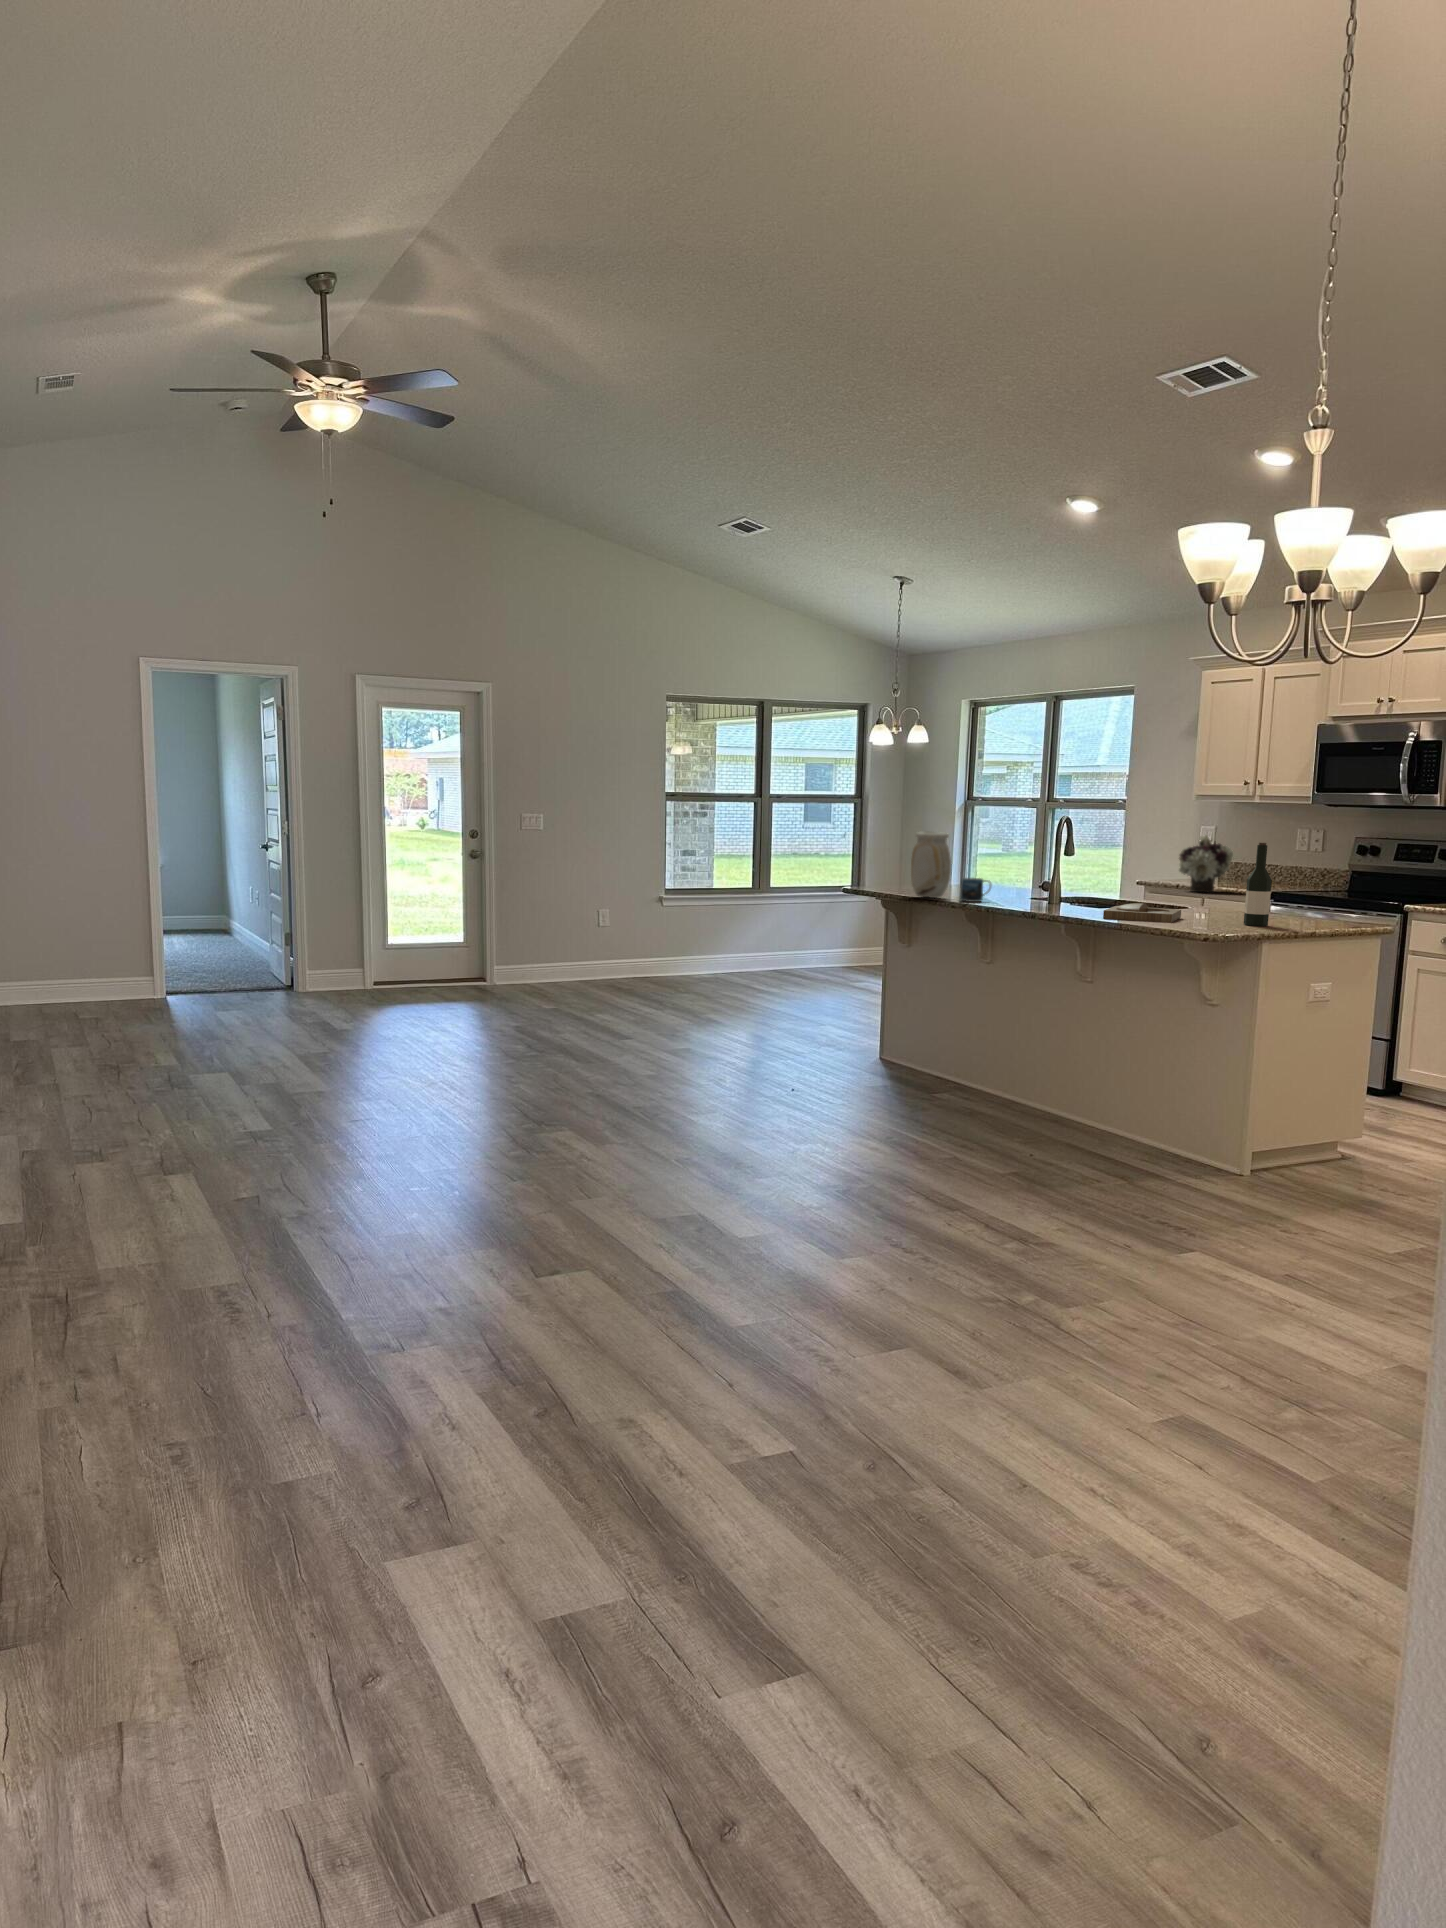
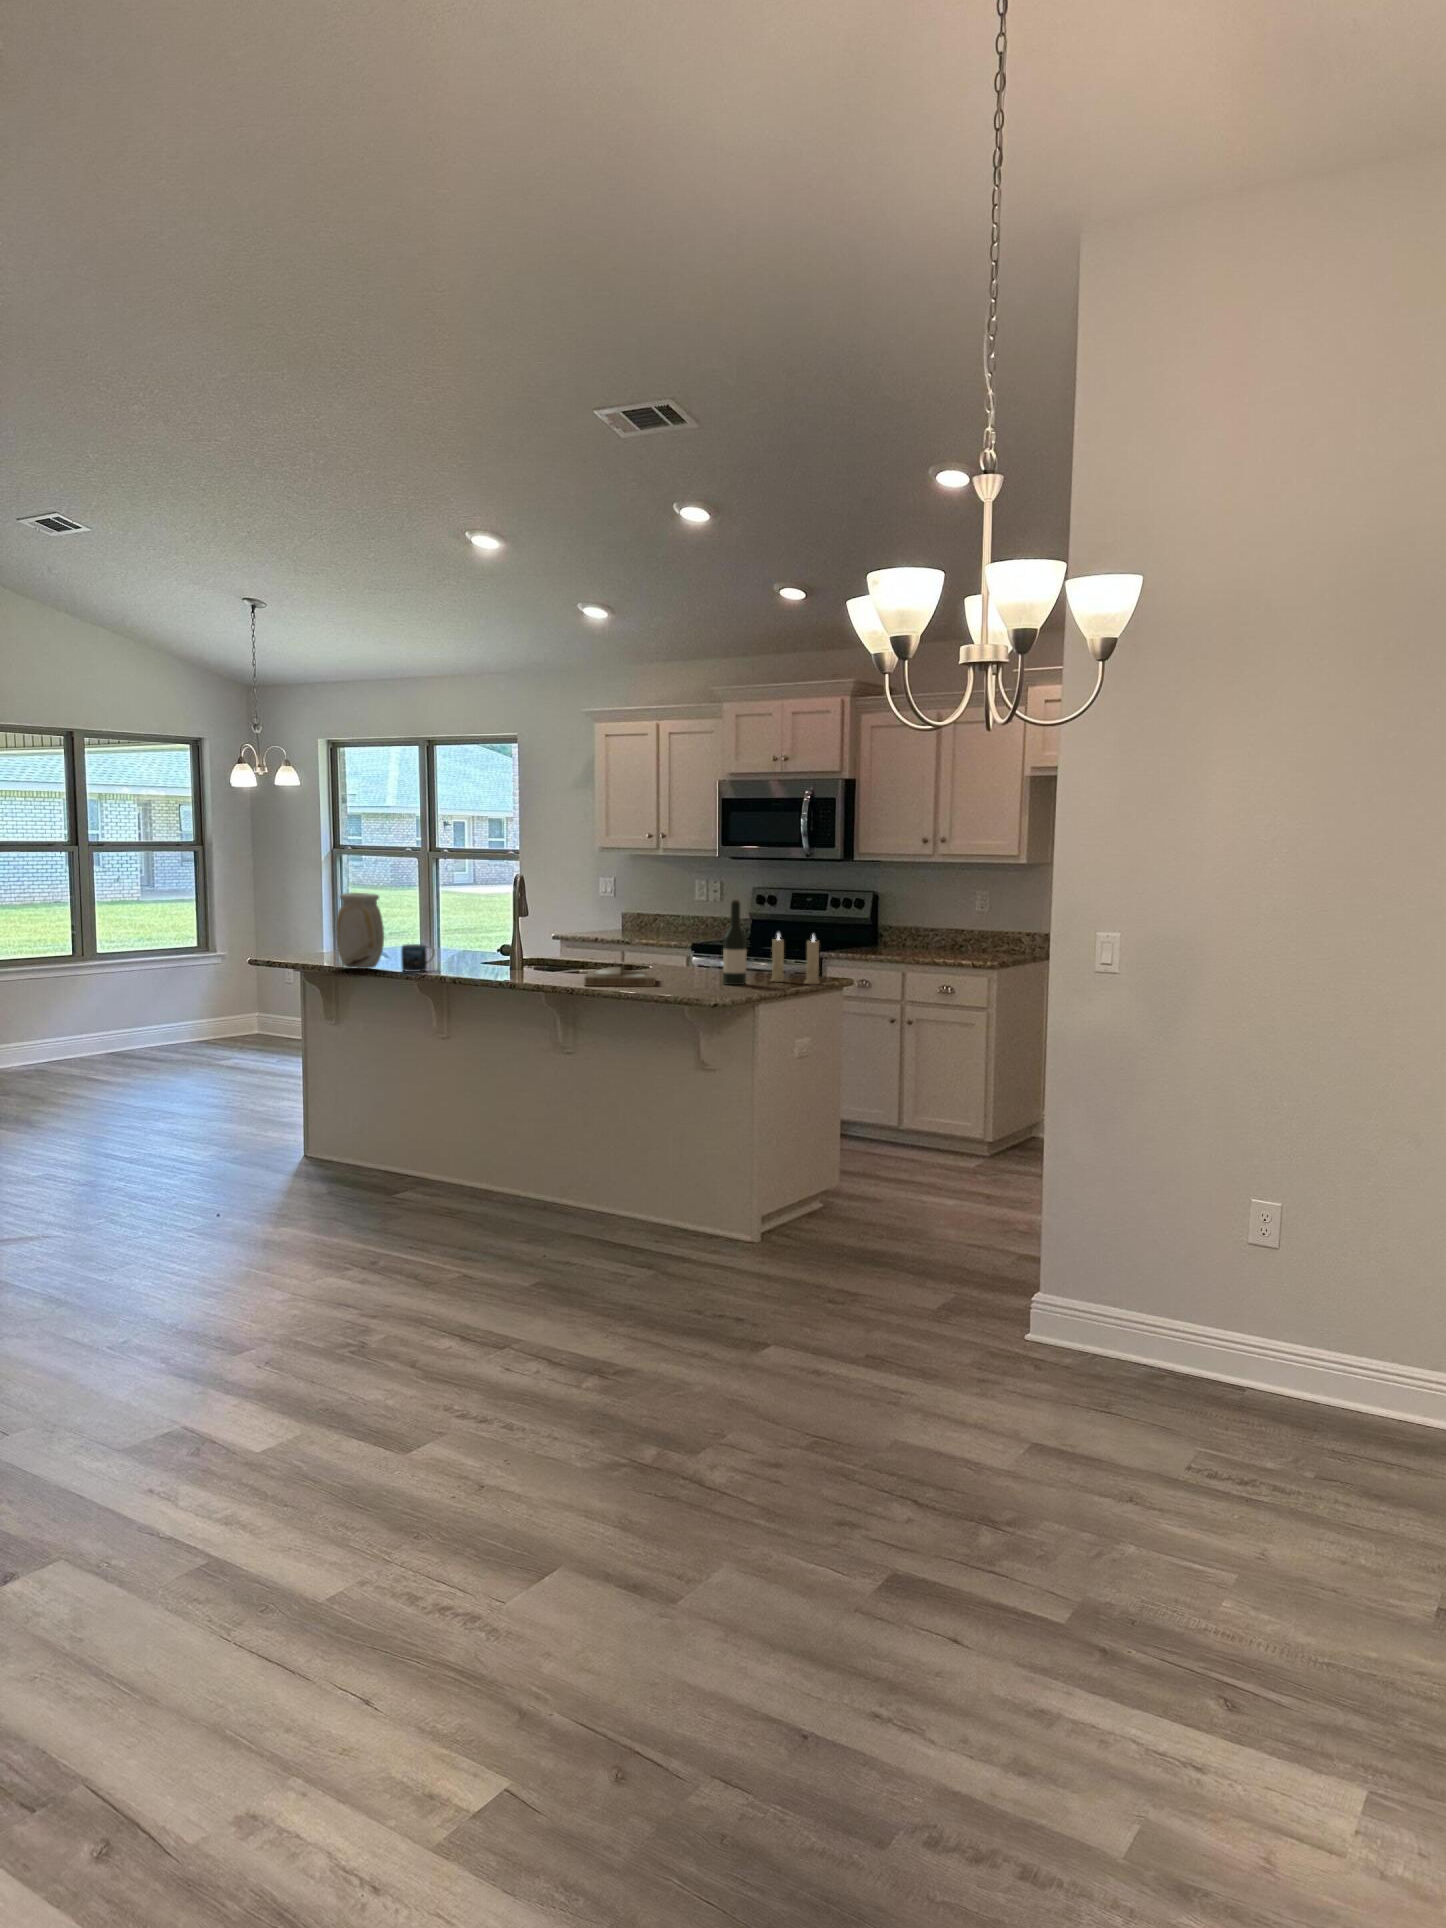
flower arrangement: present [1179,835,1233,892] -> none [592,886,647,945]
candle: none [1297,875,1354,930] -> present [771,934,819,984]

